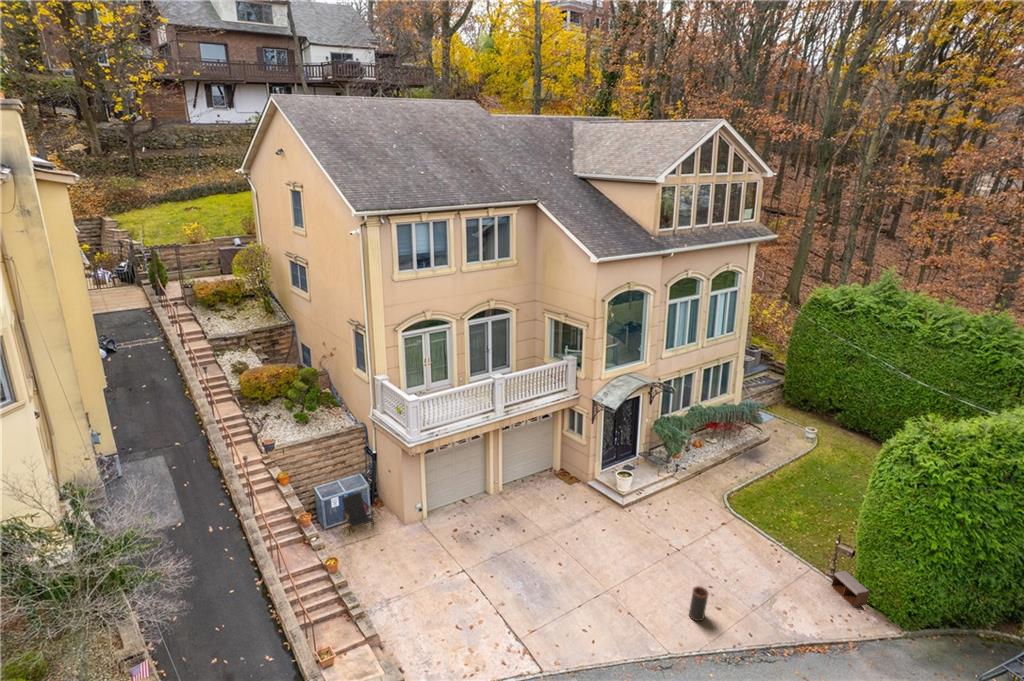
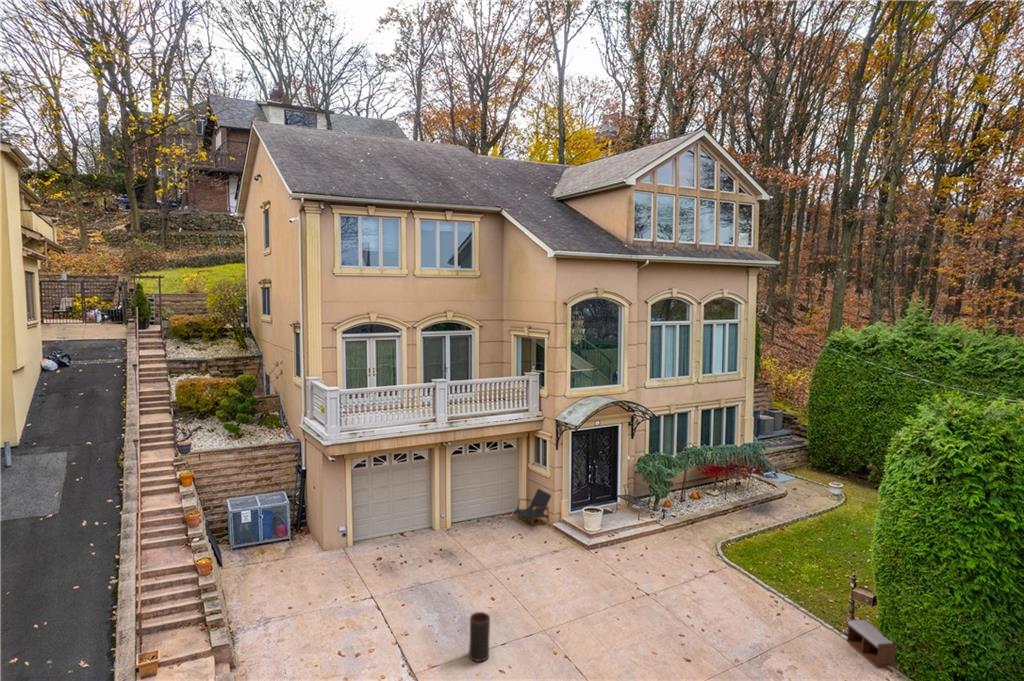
lounge chair: present [342,492,374,534] -> present [515,489,551,529]
trash can: present [689,586,708,621] -> present [469,612,490,662]

